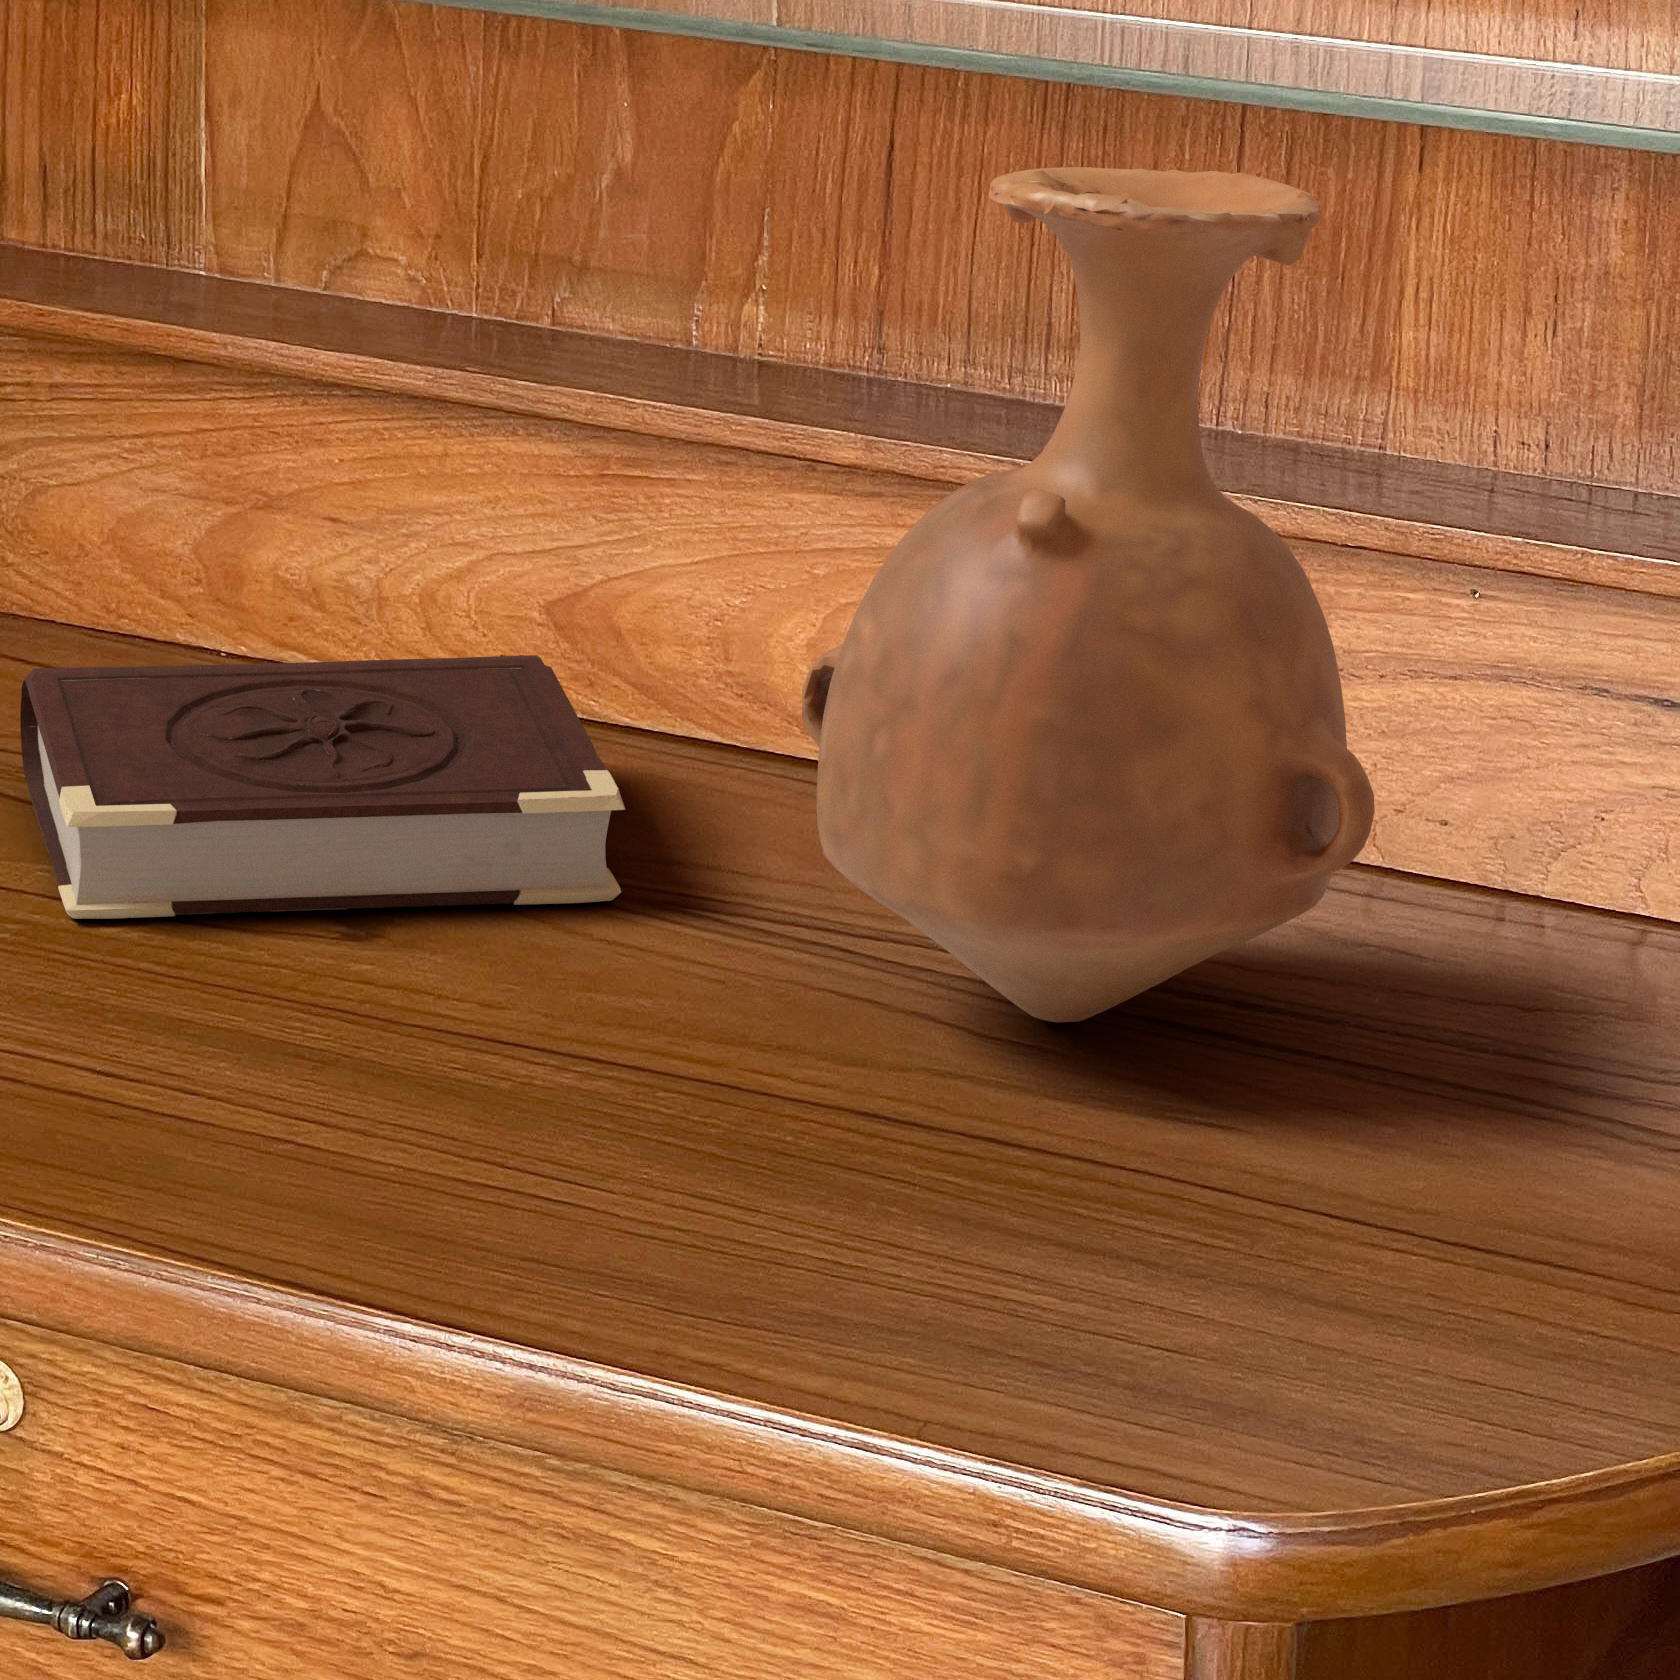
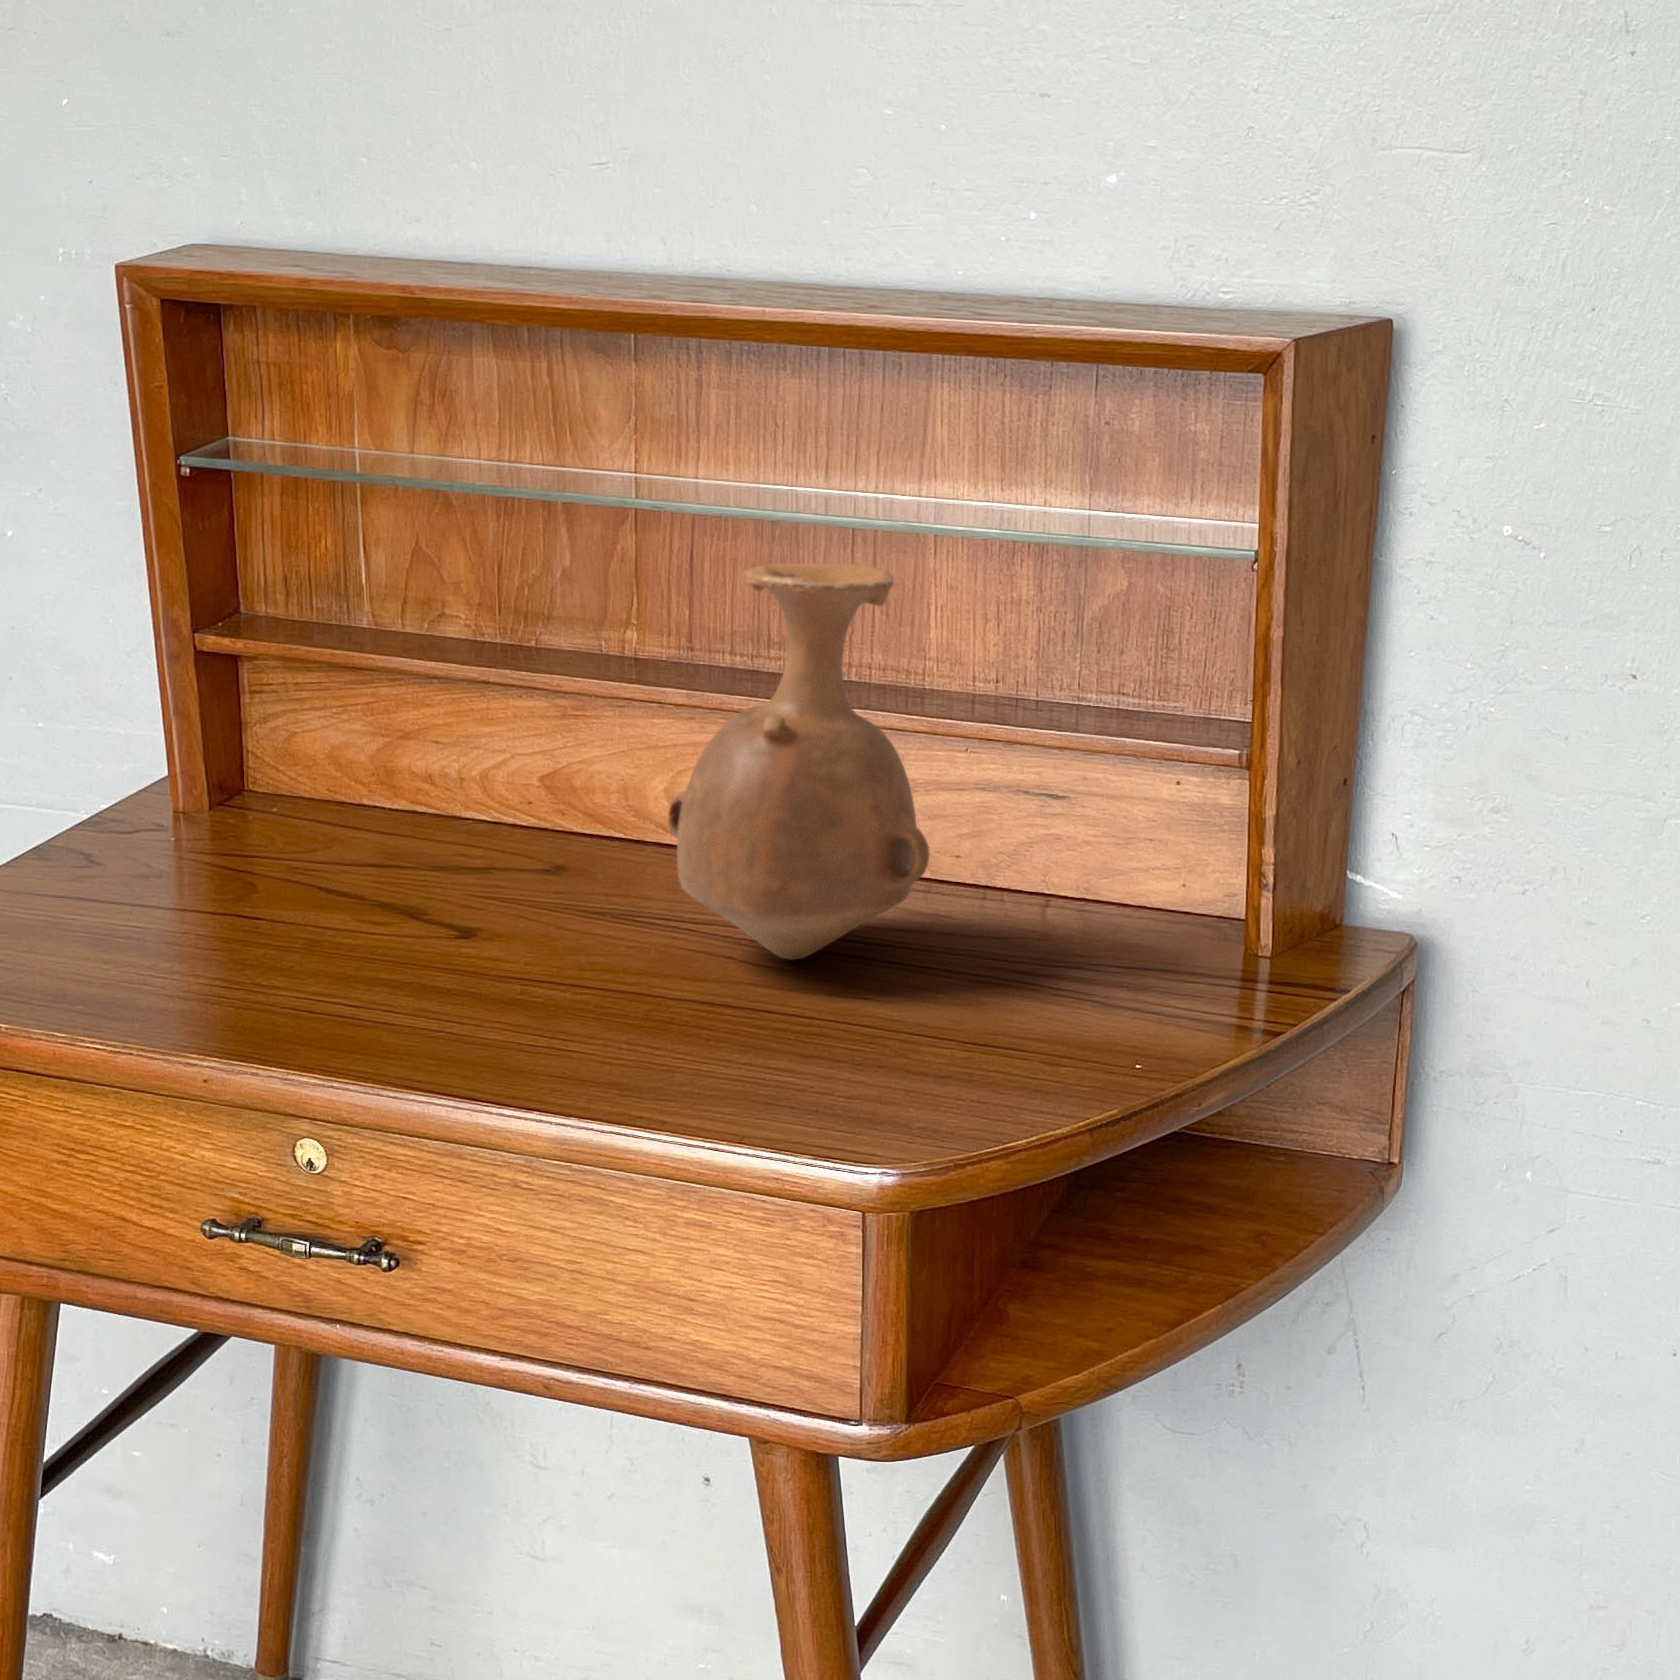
book: present [20,655,625,919] -> none [294,803,588,938]

